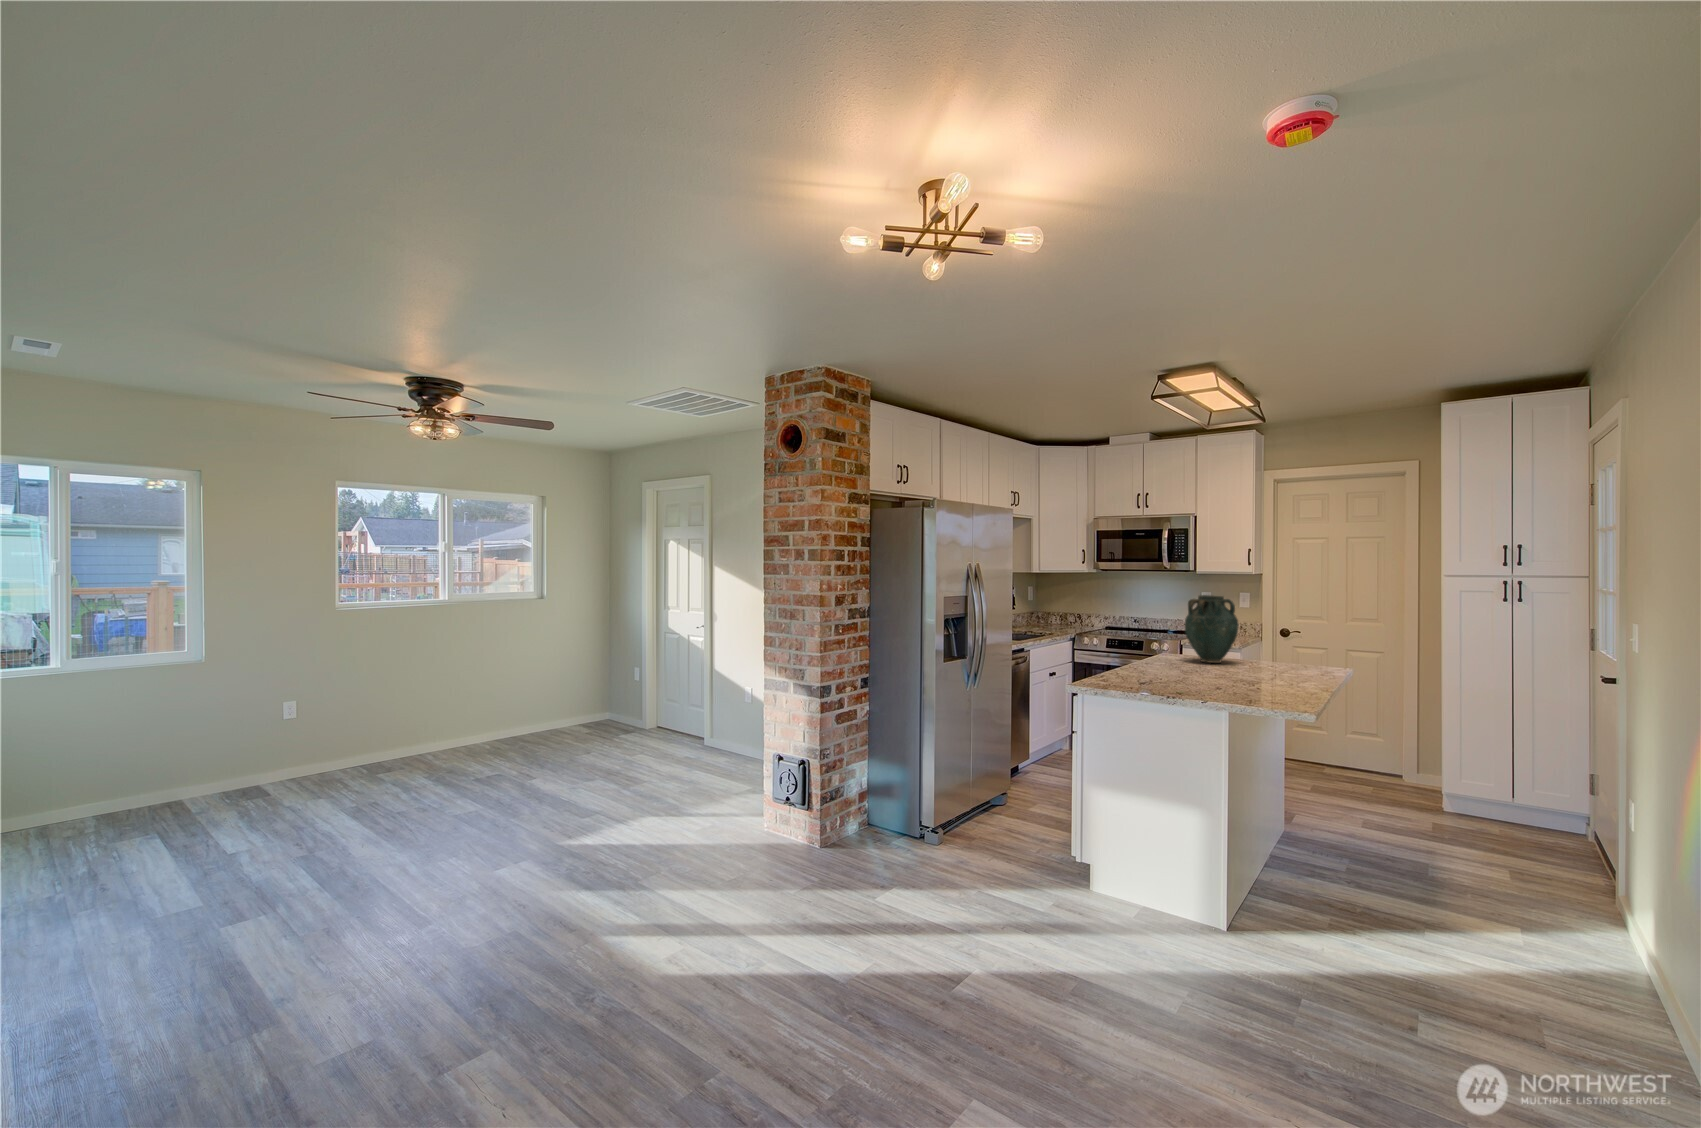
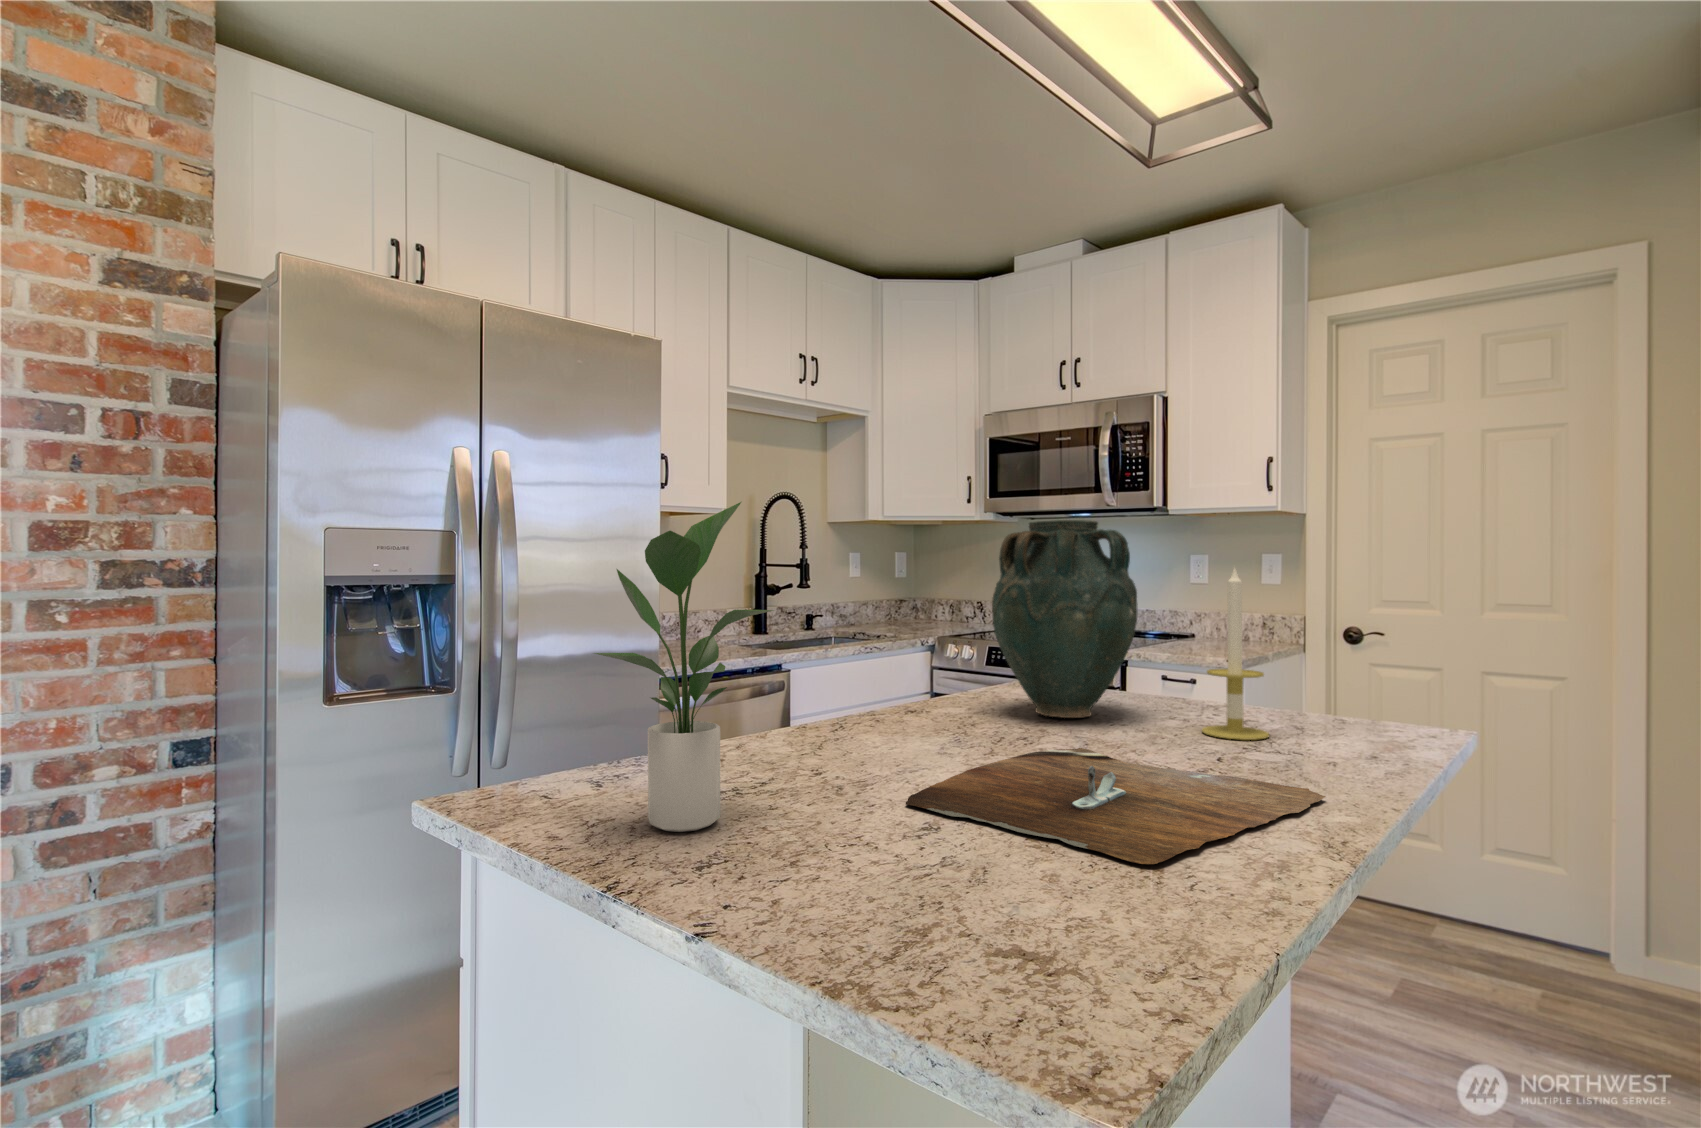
potted plant: none [1140,602,1182,684] -> present [594,502,774,832]
candle: none [1263,613,1286,668] -> present [1202,569,1269,740]
cutting board: none [1208,669,1314,686] -> present [906,748,1326,864]

